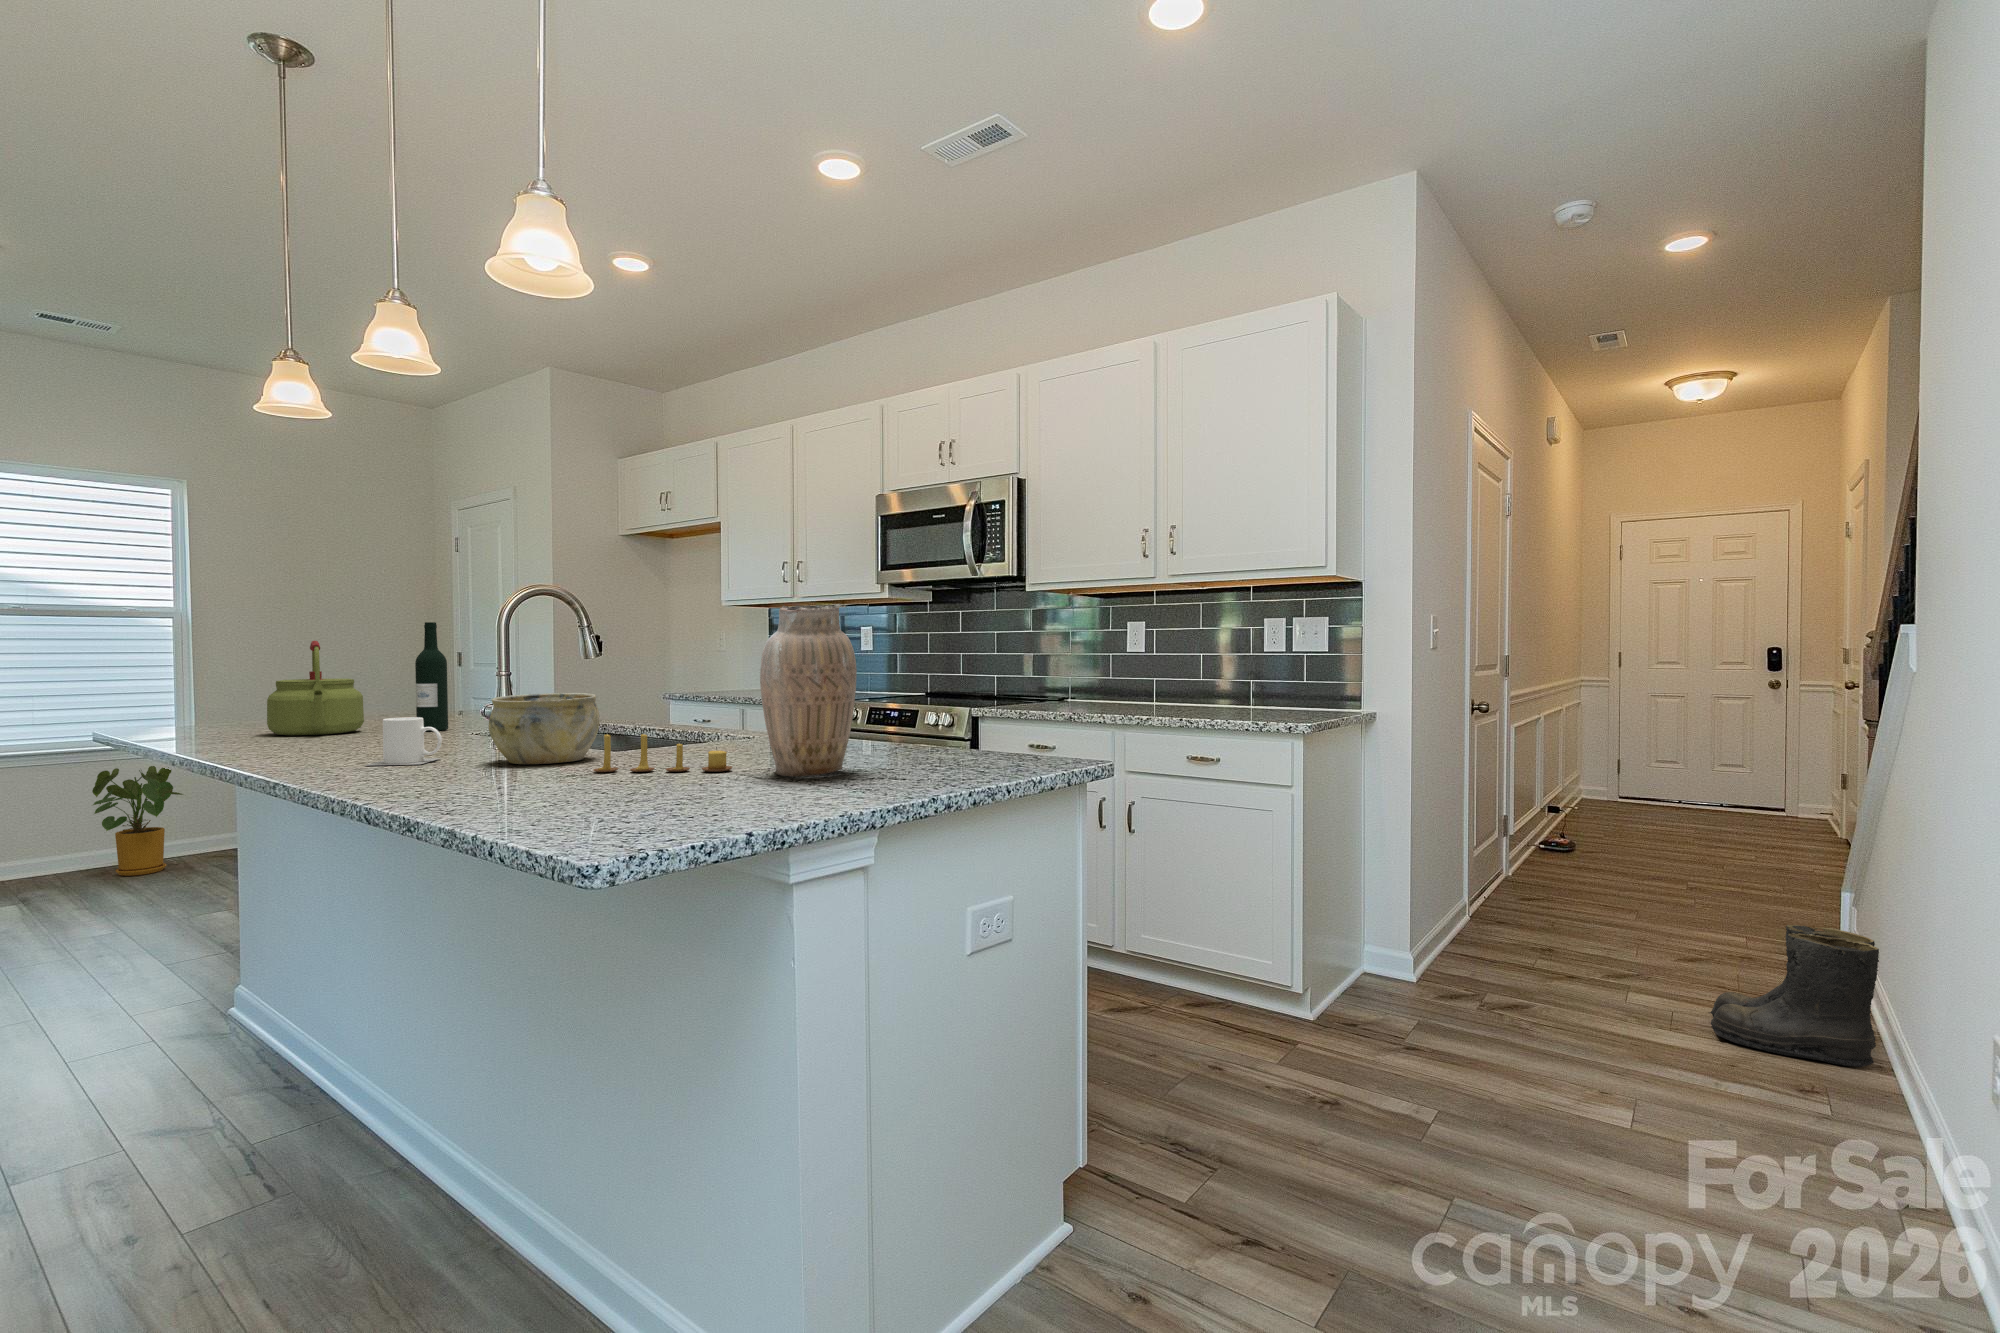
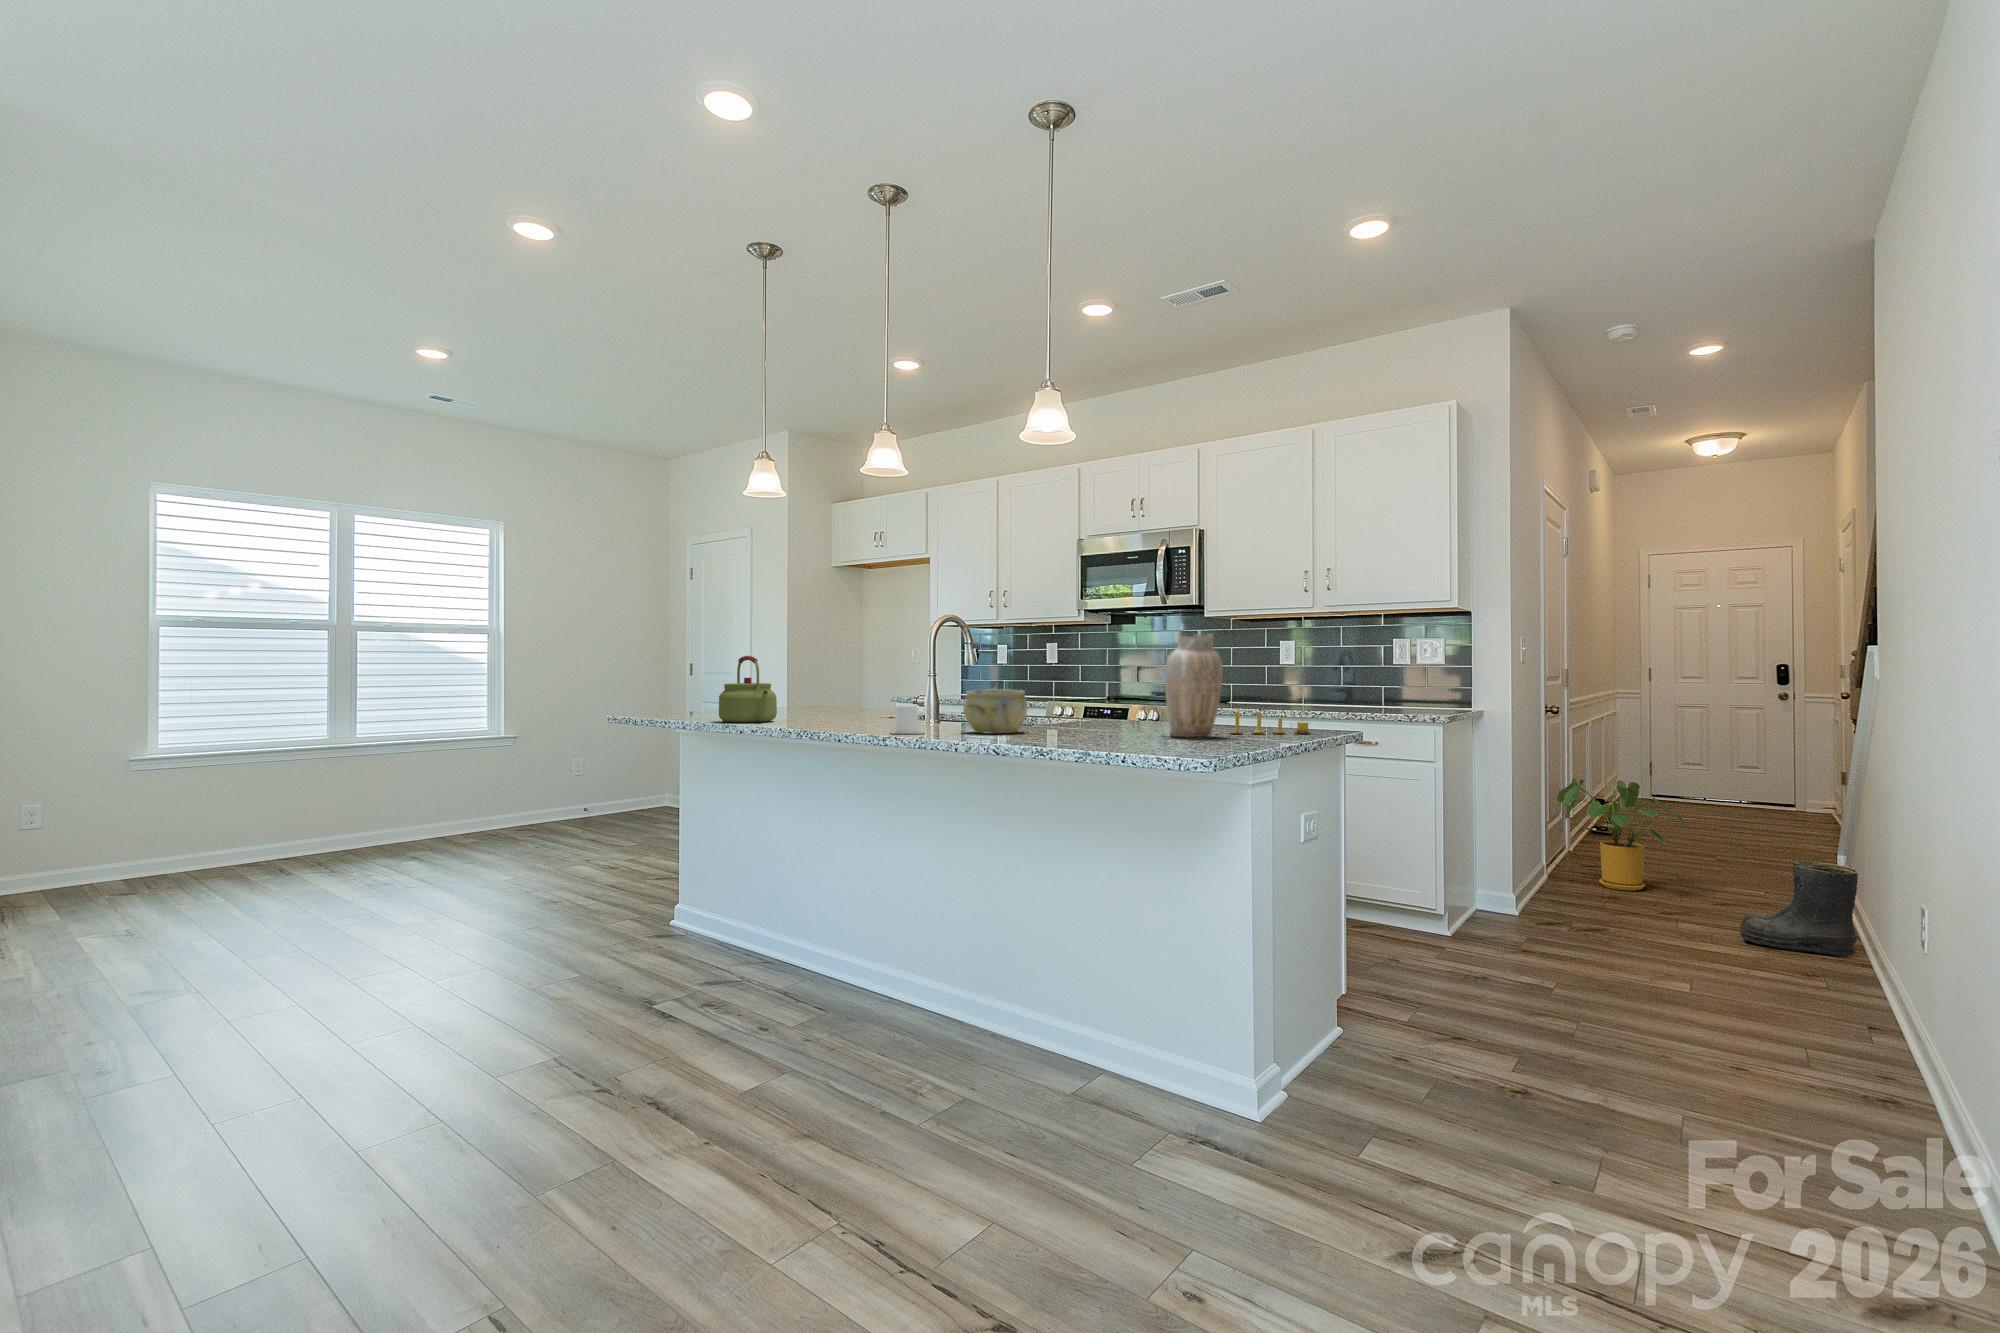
wine bottle: present [415,622,448,731] -> none [812,643,832,721]
candle: present [593,730,732,772] -> present [1229,711,1311,734]
house plant: present [92,766,183,876] -> present [1557,778,1686,891]

